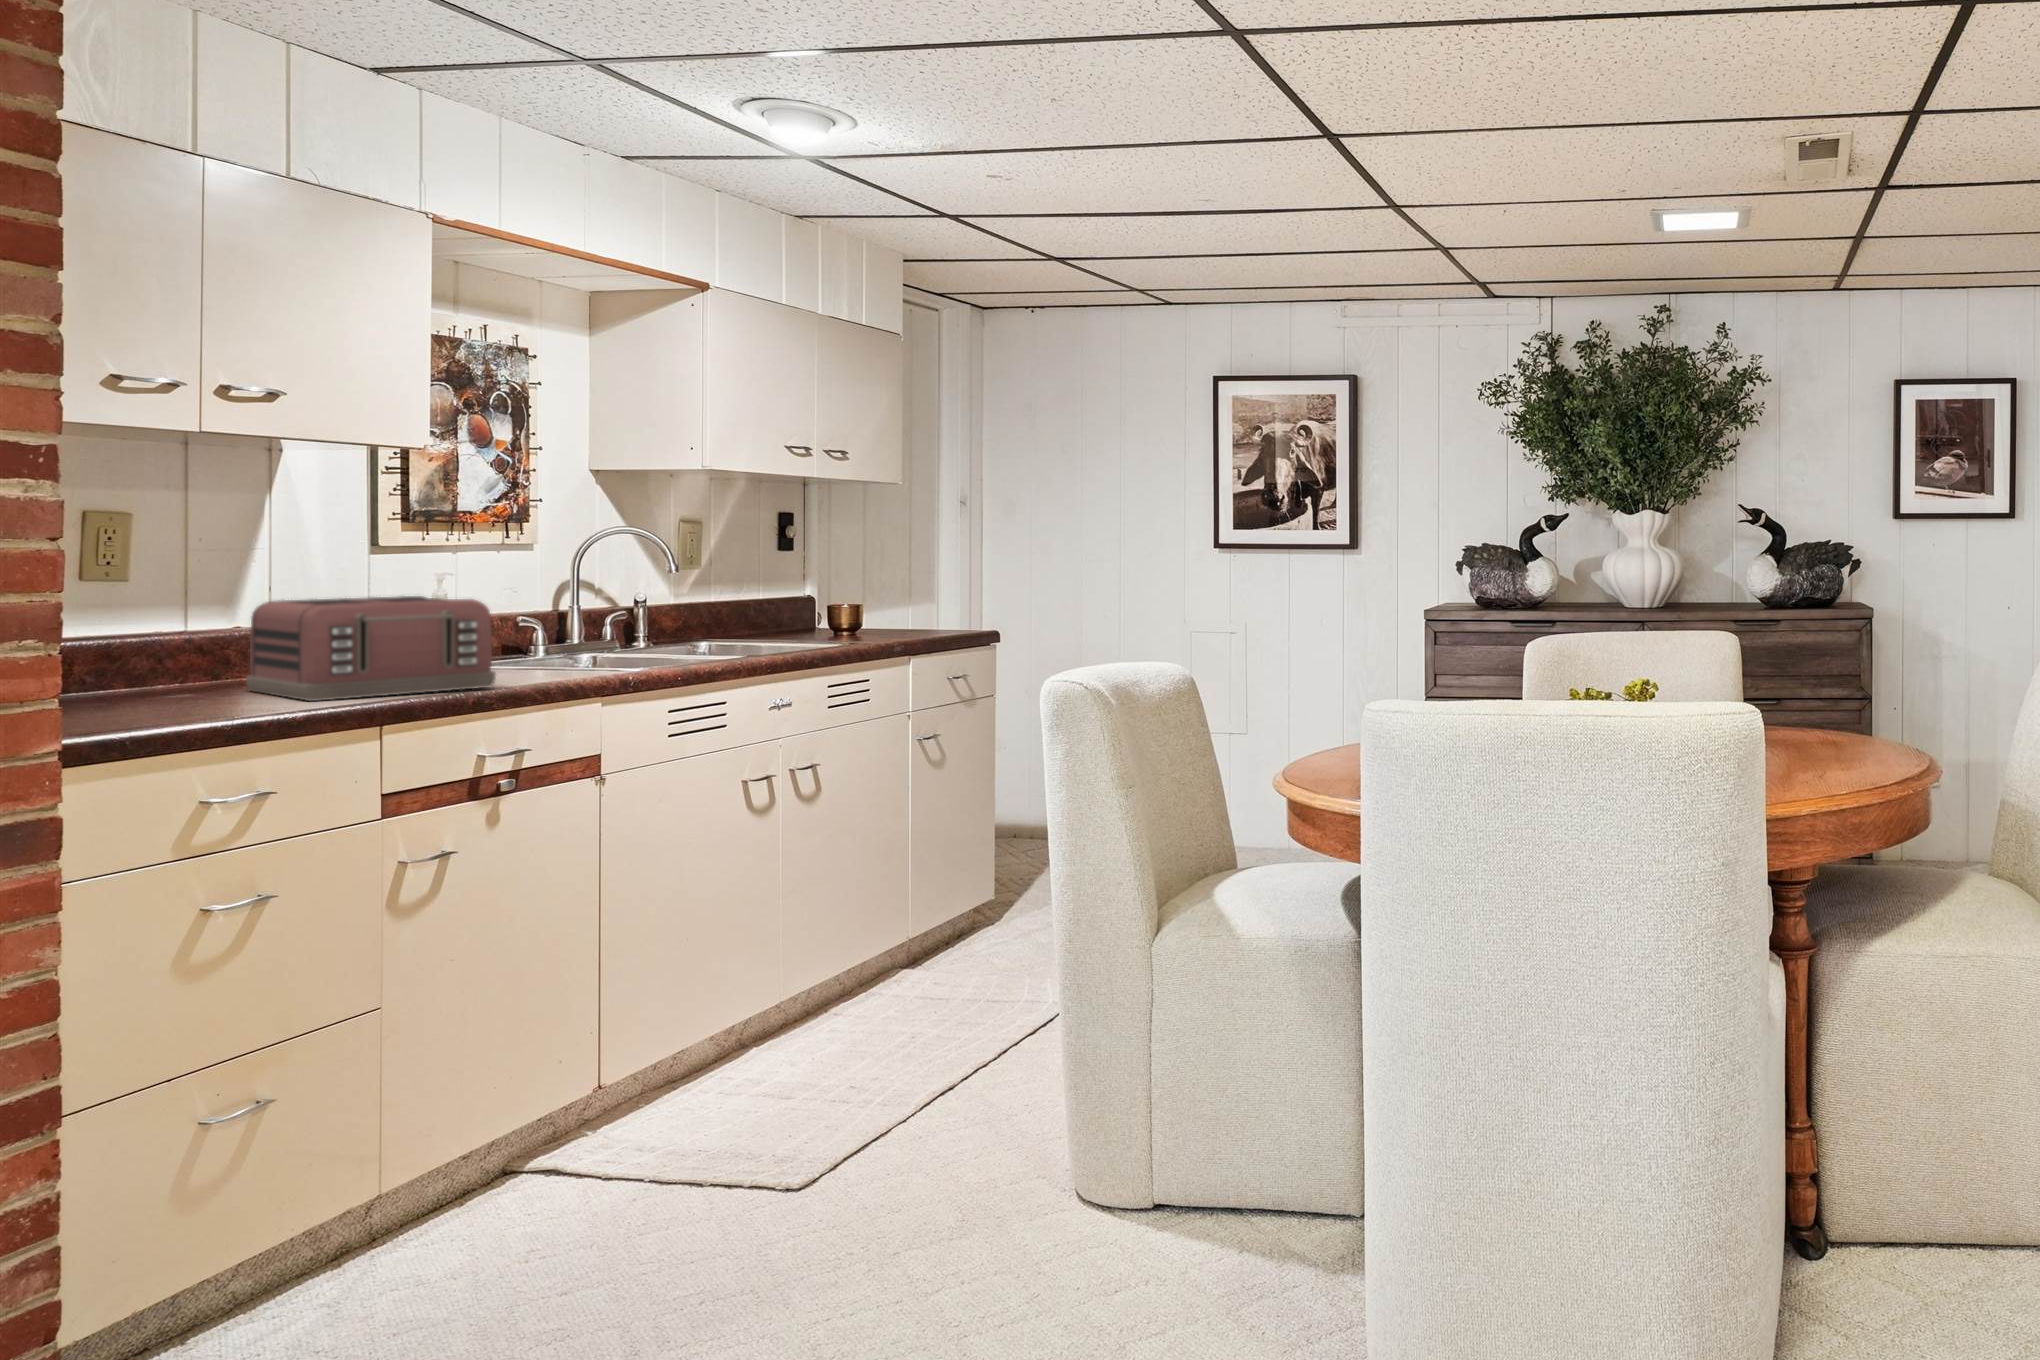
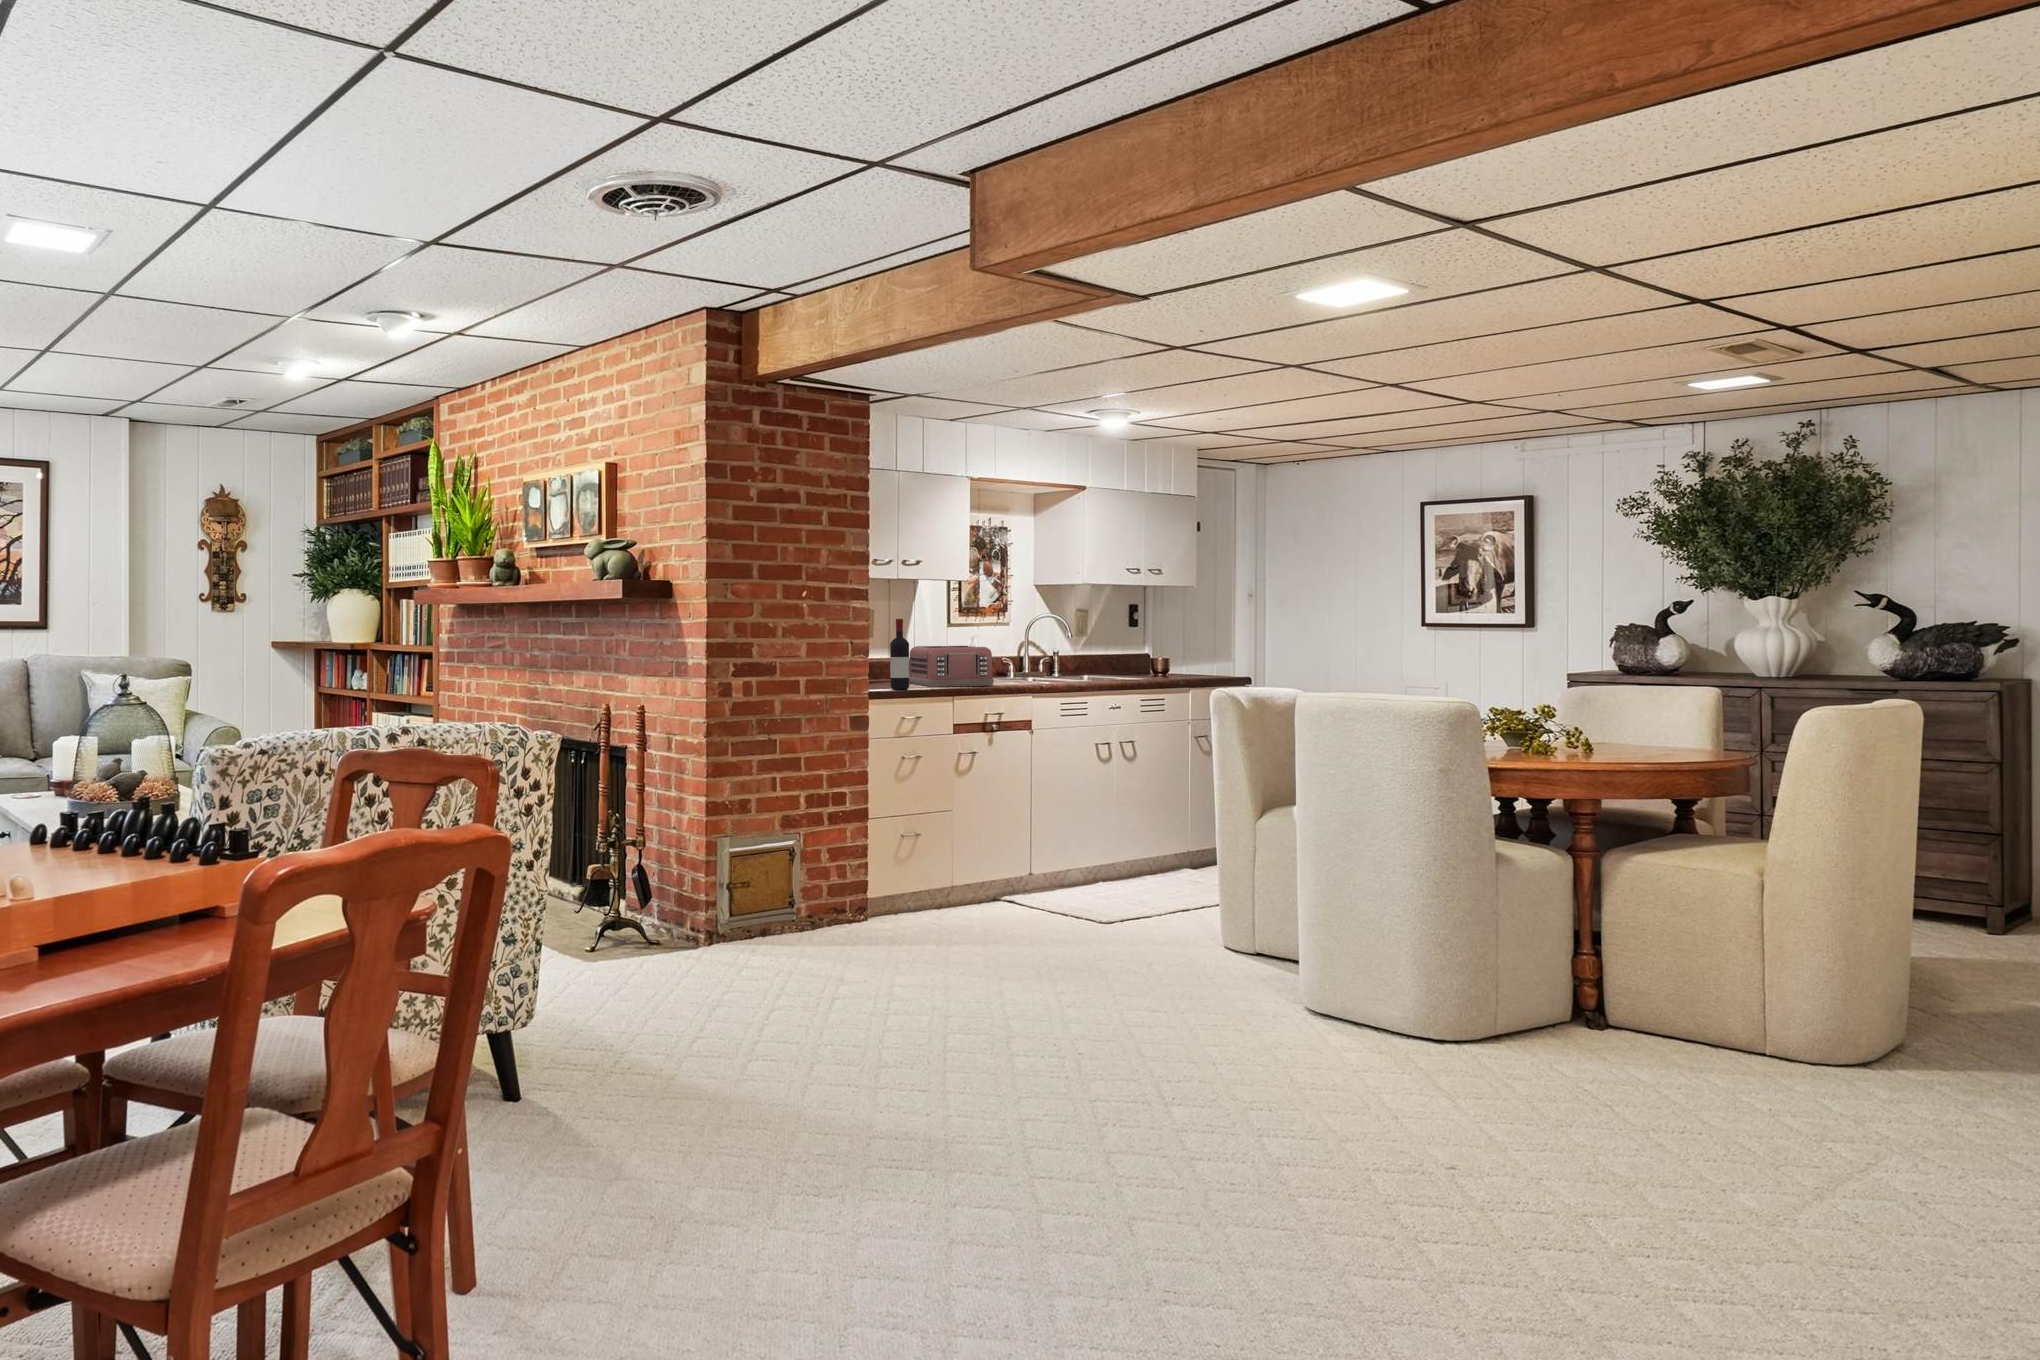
wine bottle: none [165,532,233,723] -> present [890,619,909,690]

